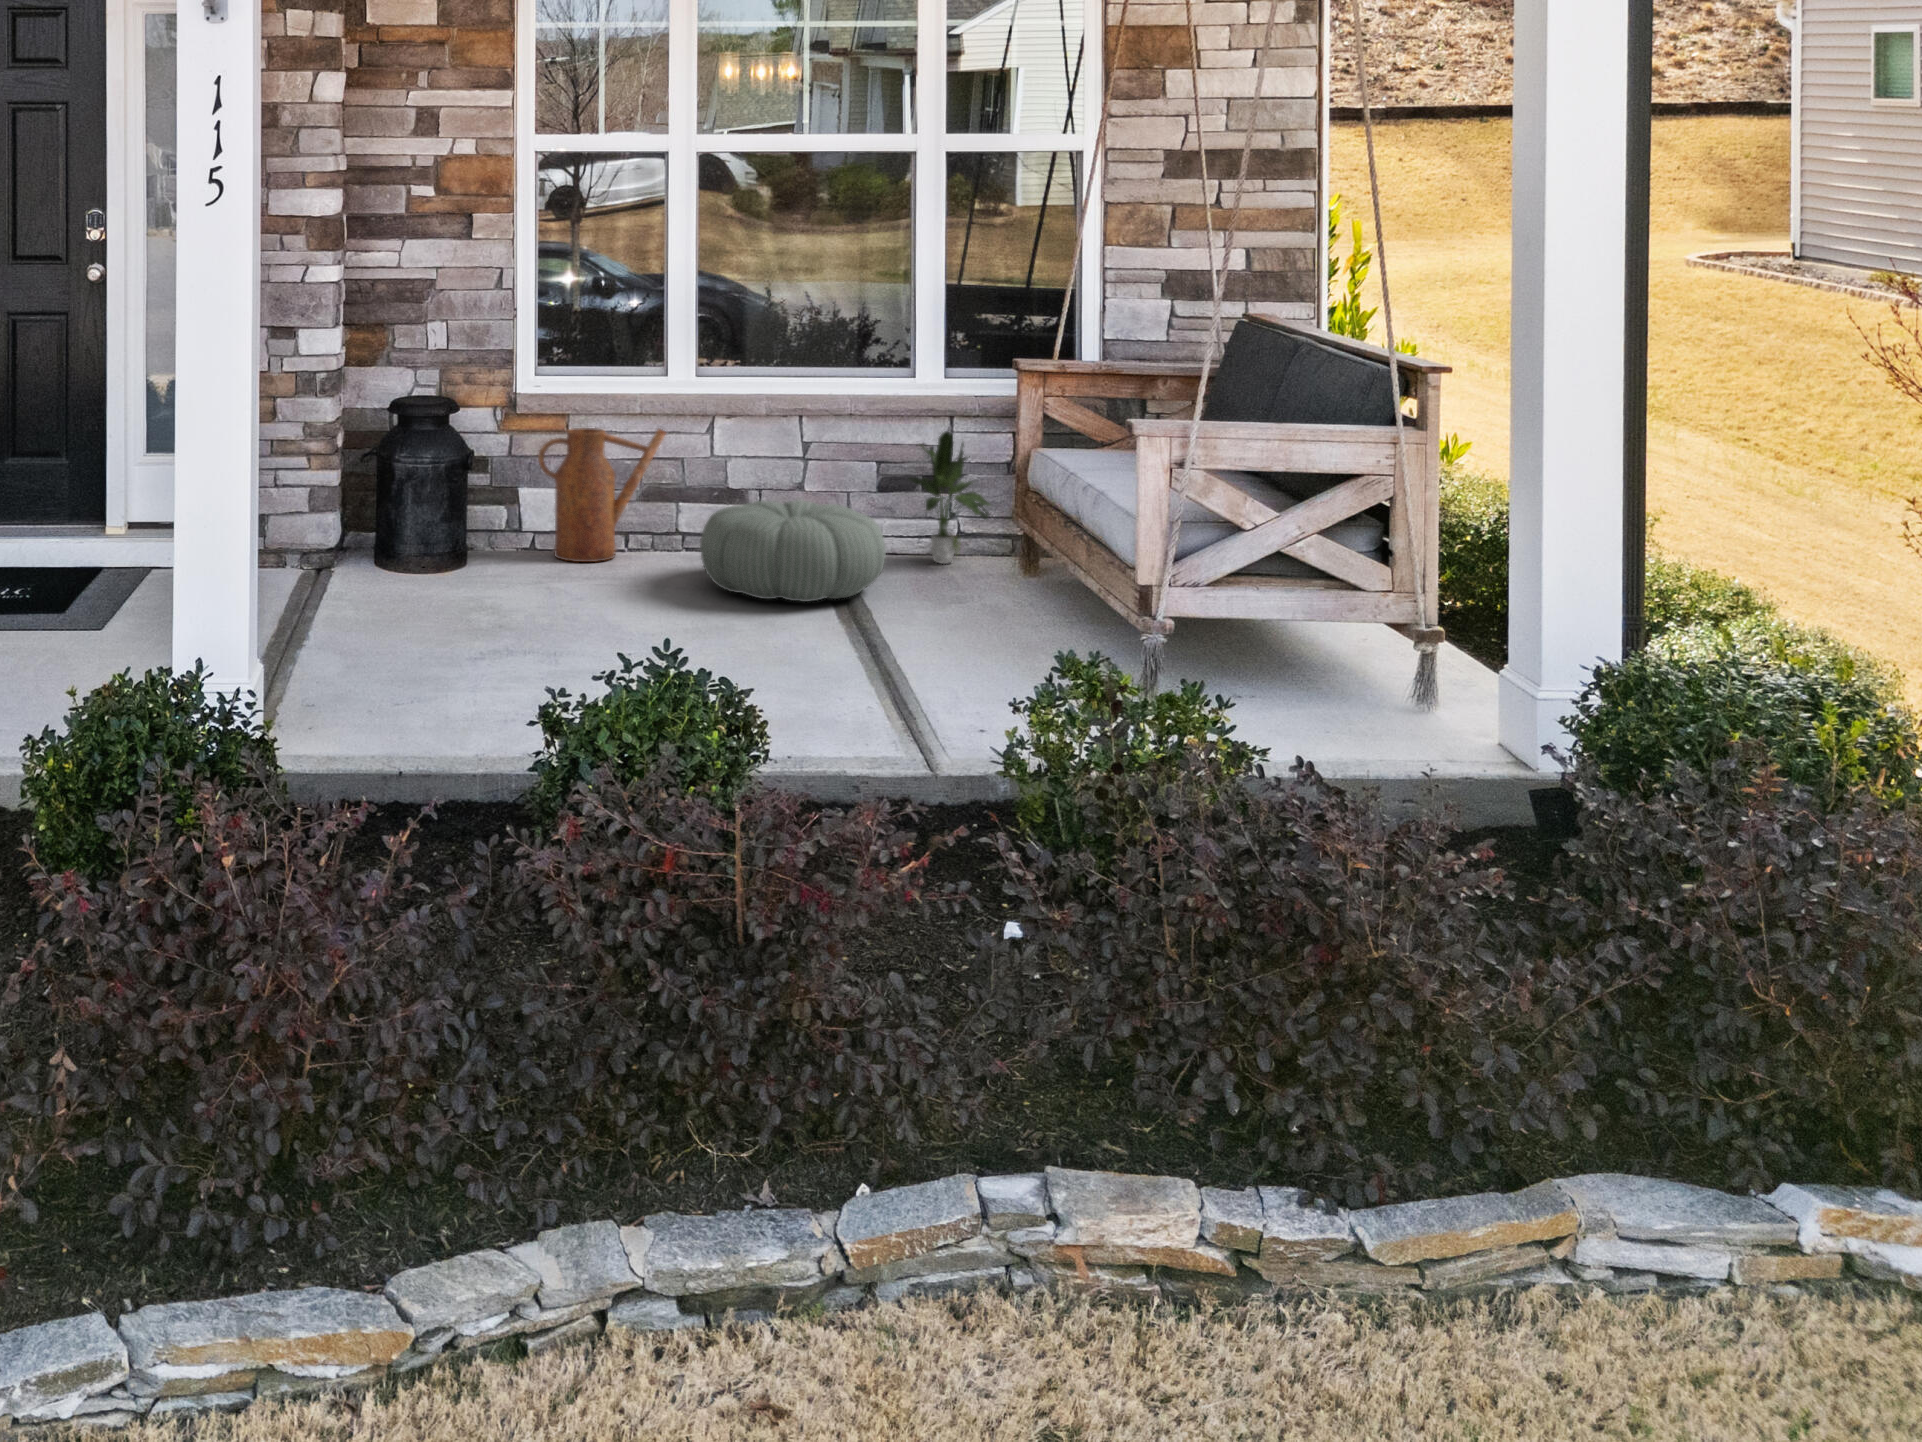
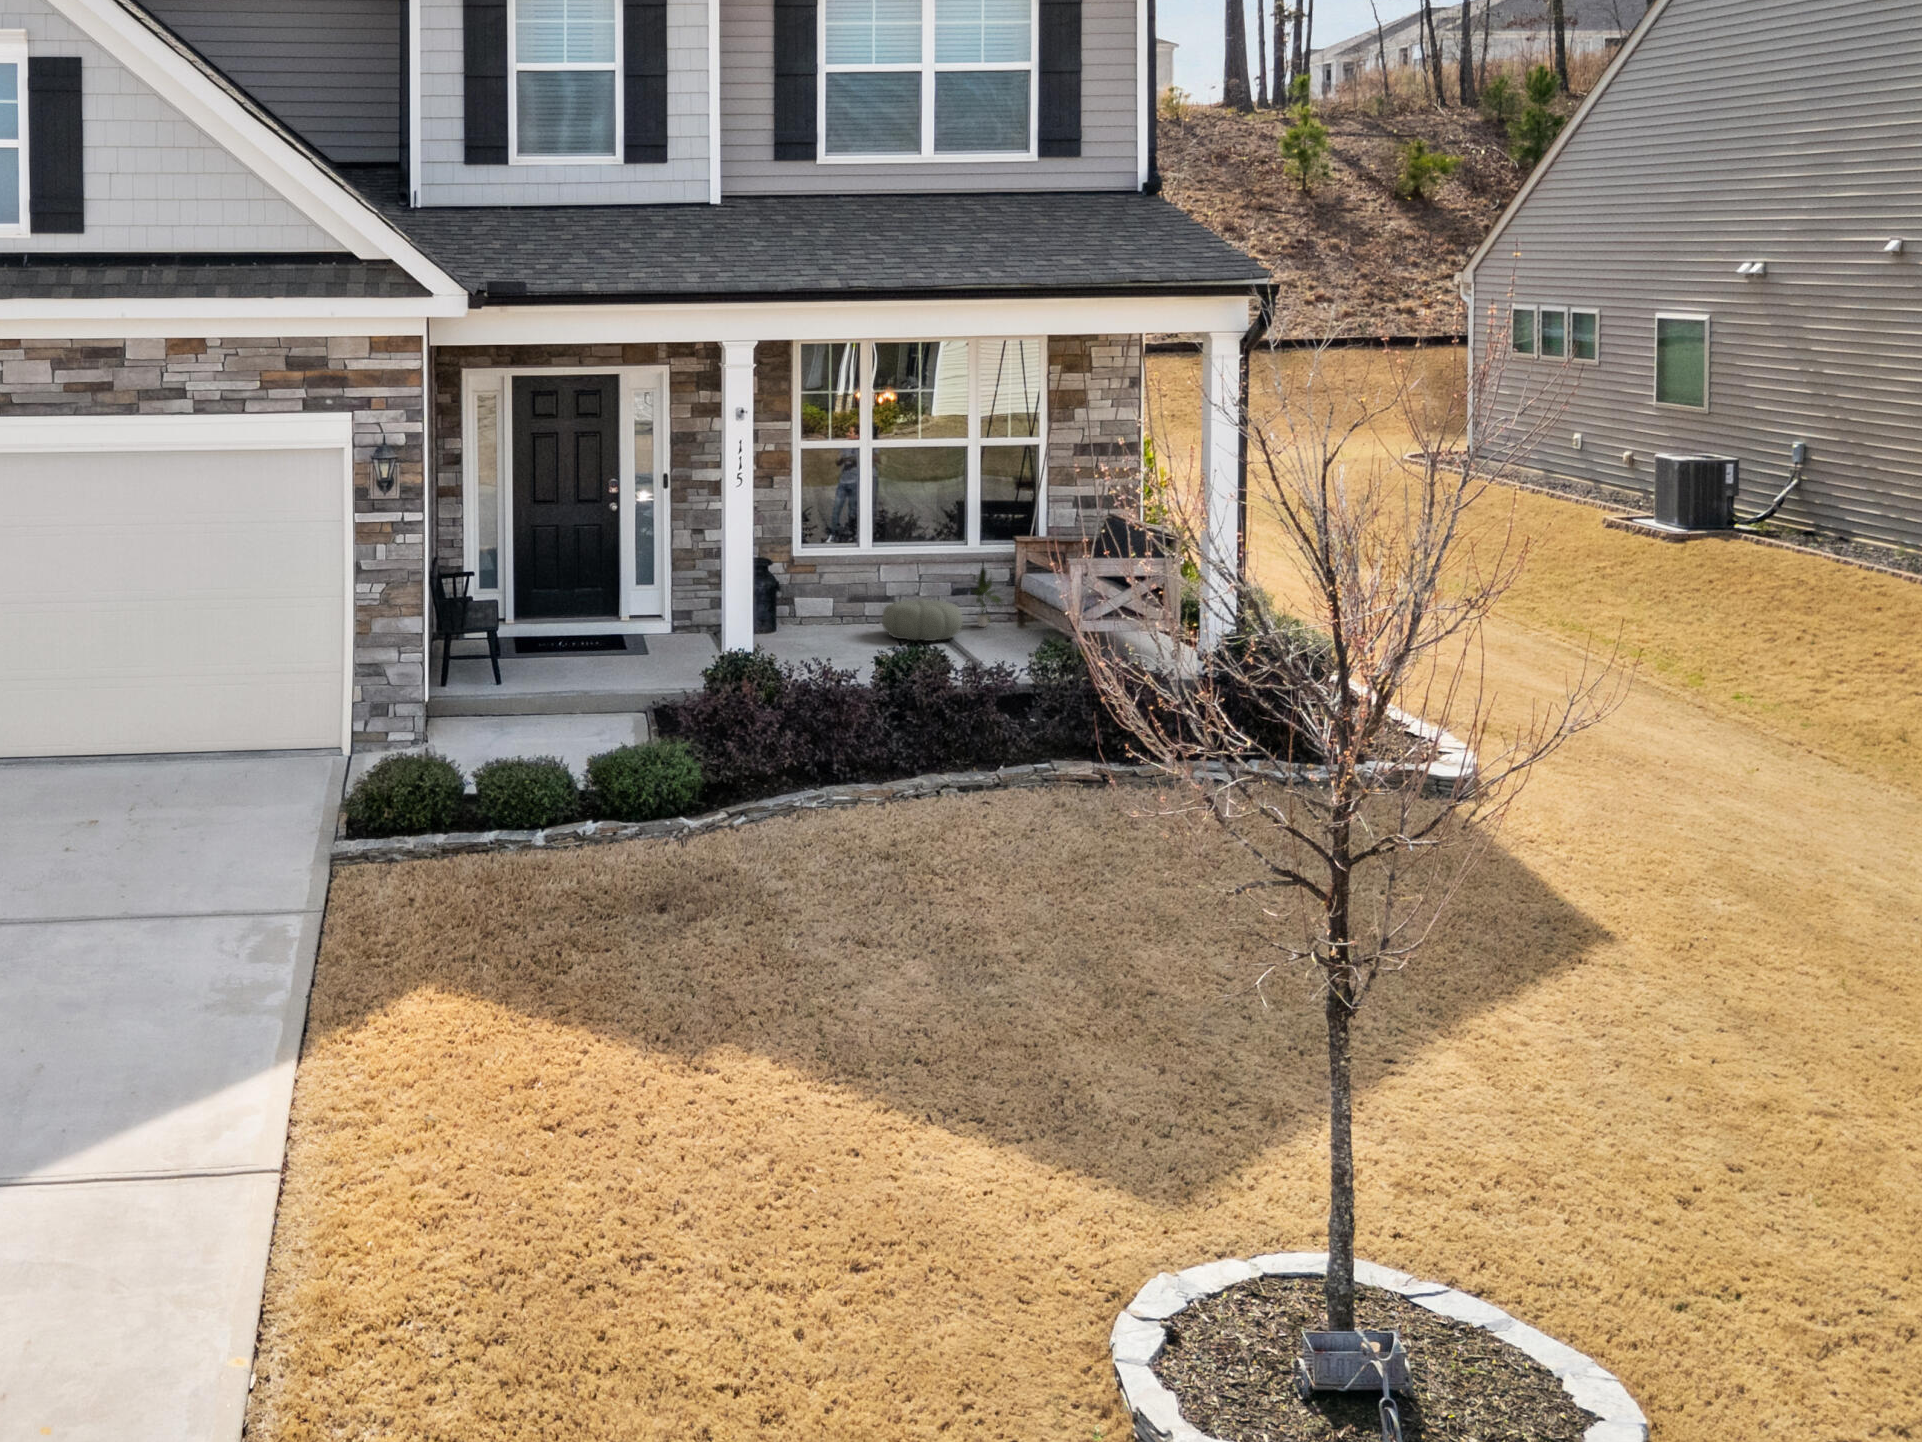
watering can: present [538,428,666,562] -> none [802,570,860,631]

